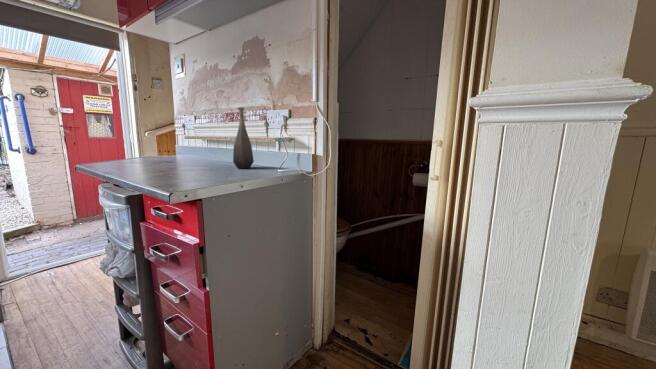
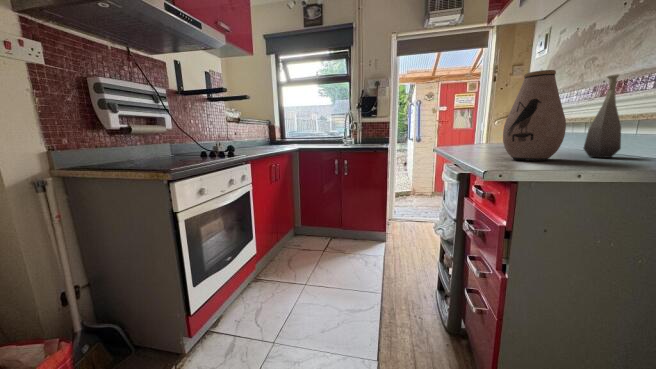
vase: none [171,94,222,176] -> present [503,70,566,161]

